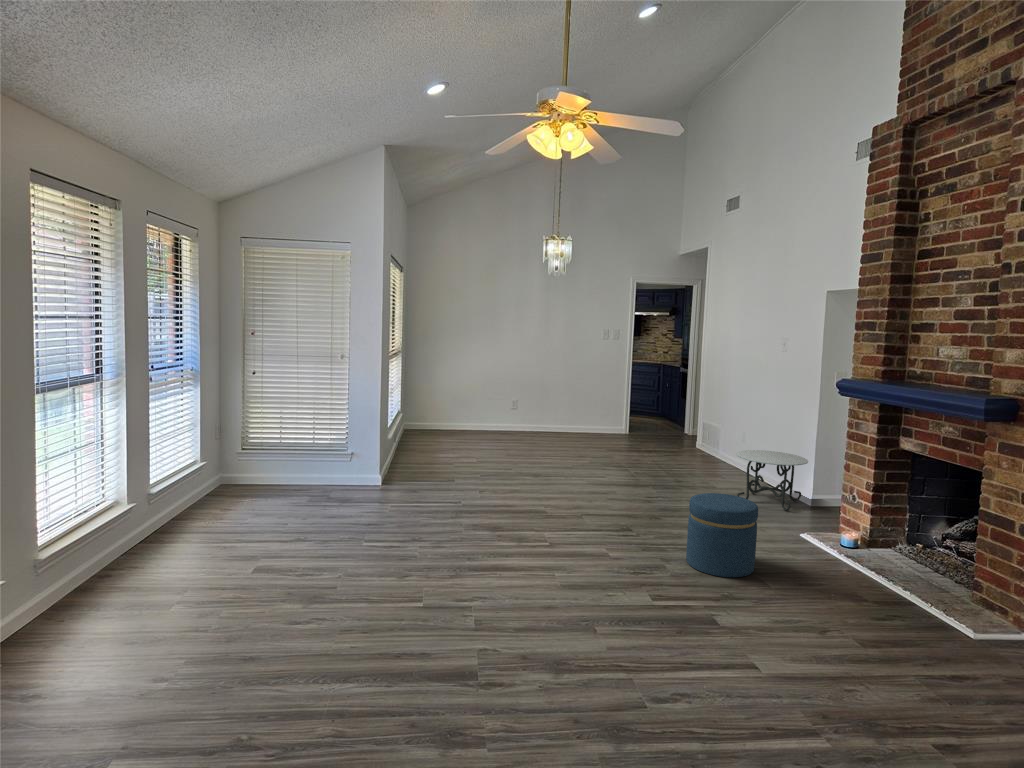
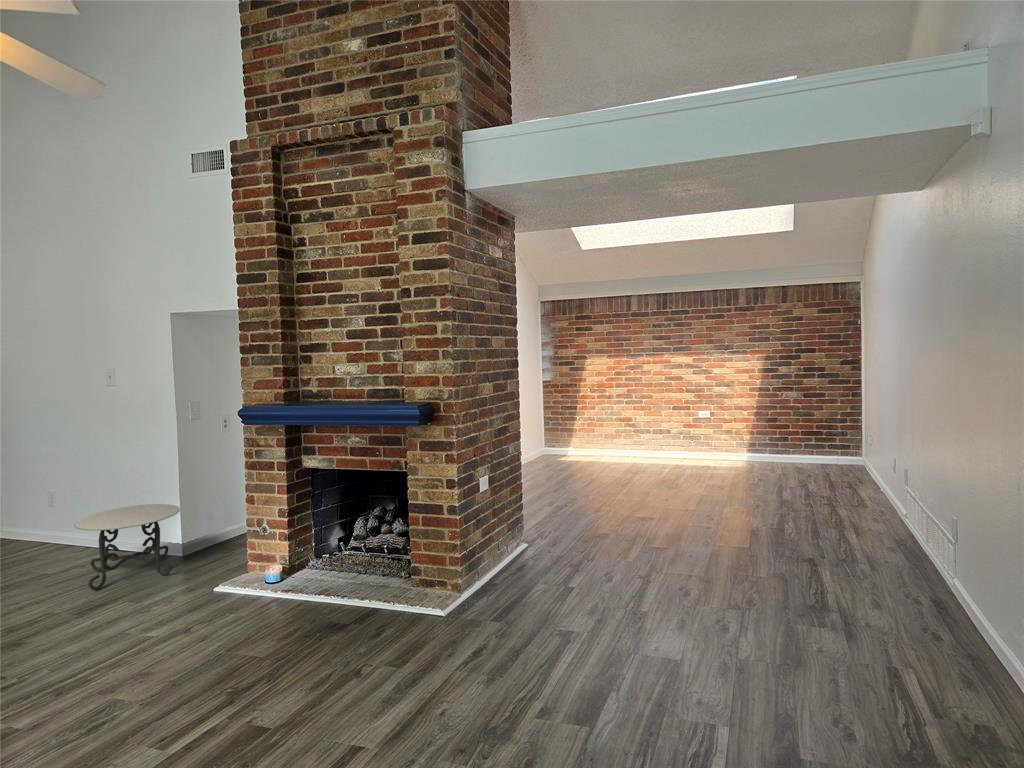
ottoman: present [686,493,758,577] -> none [102,586,222,733]

